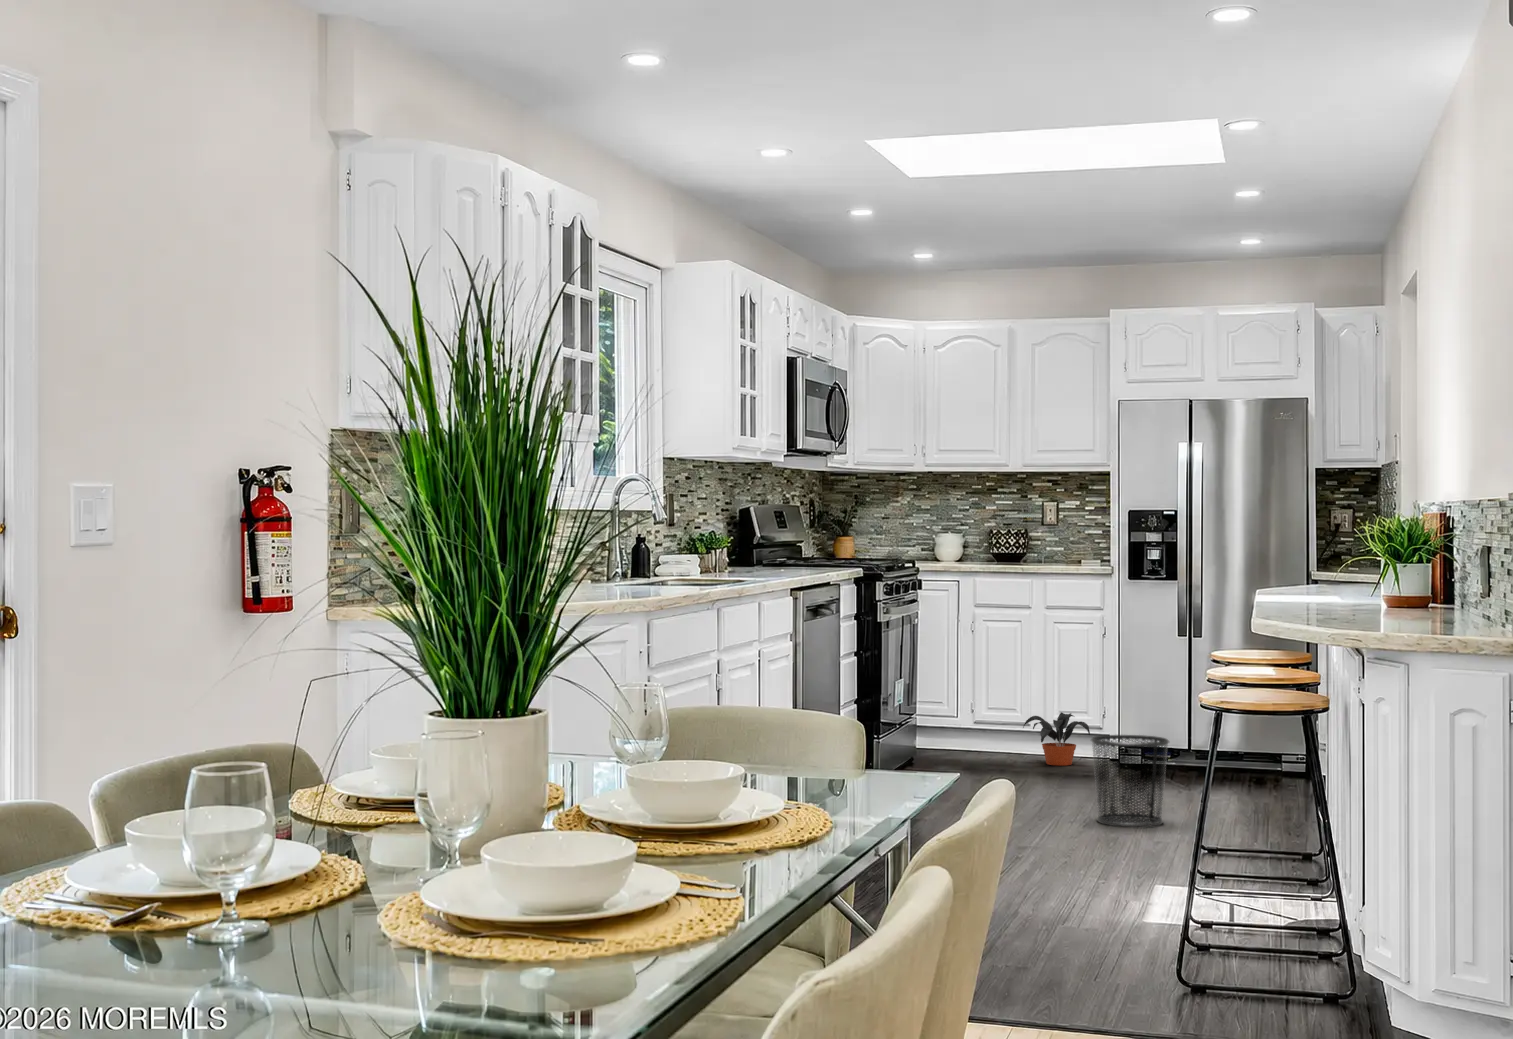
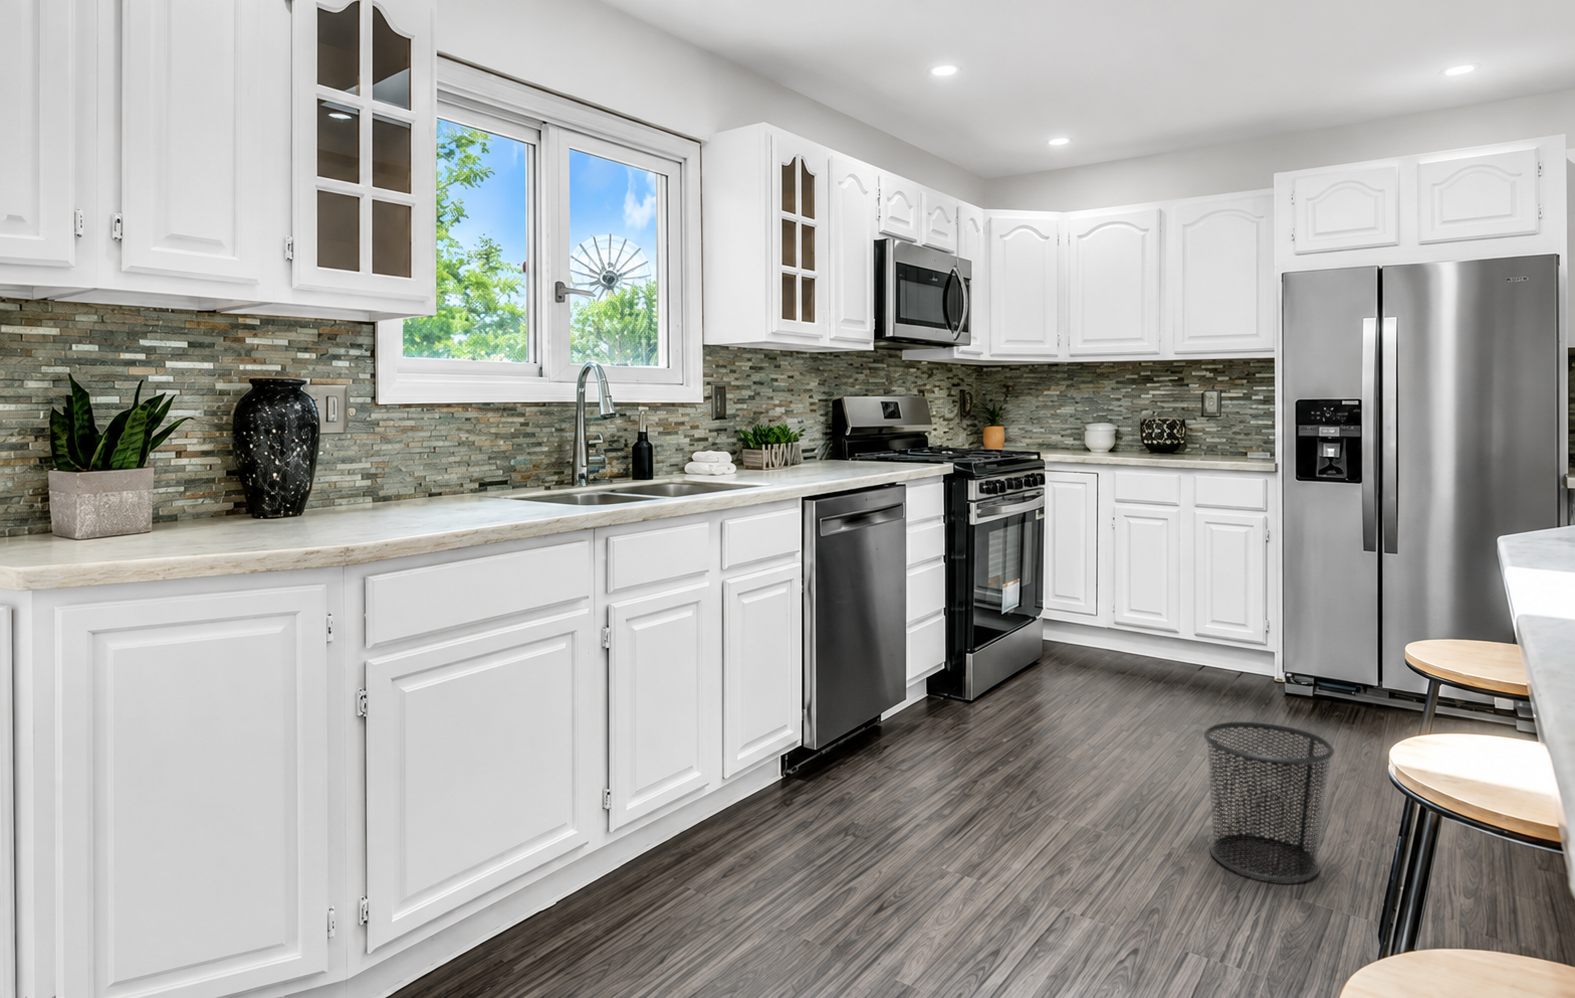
potted plant: present [1023,712,1090,765] -> none [1158,625,1237,688]

